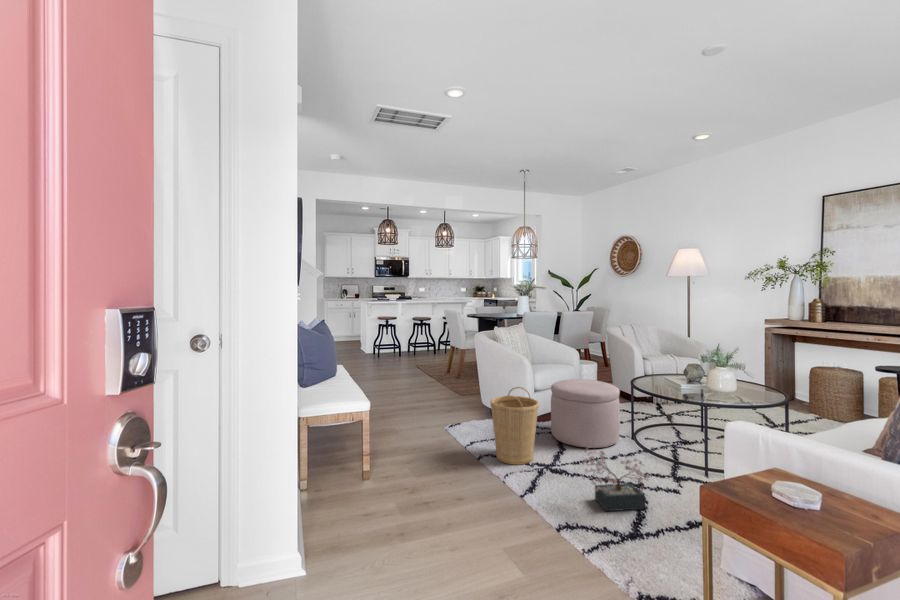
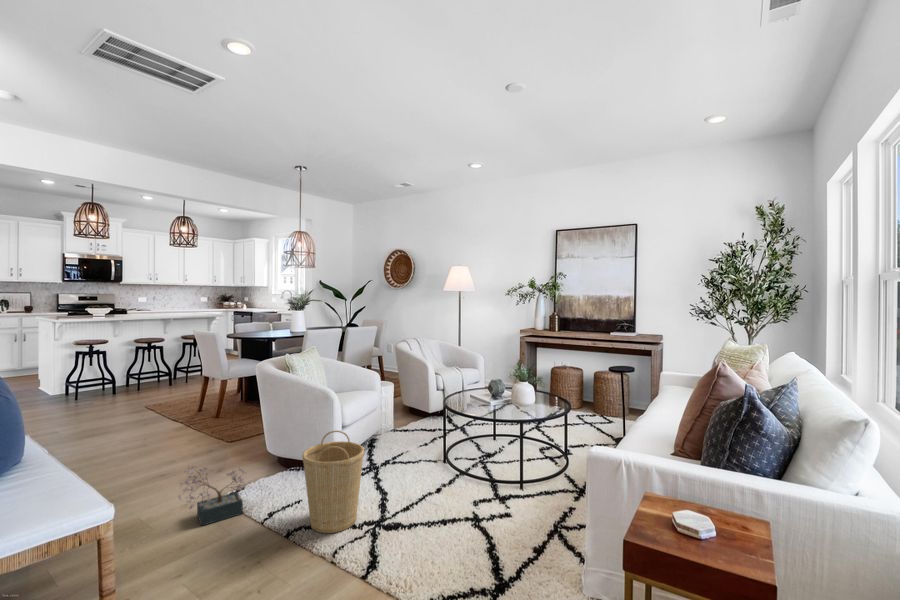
ottoman: present [551,379,620,448] -> none [363,406,436,486]
decorative plant: present [582,448,649,511] -> present [178,467,251,526]

